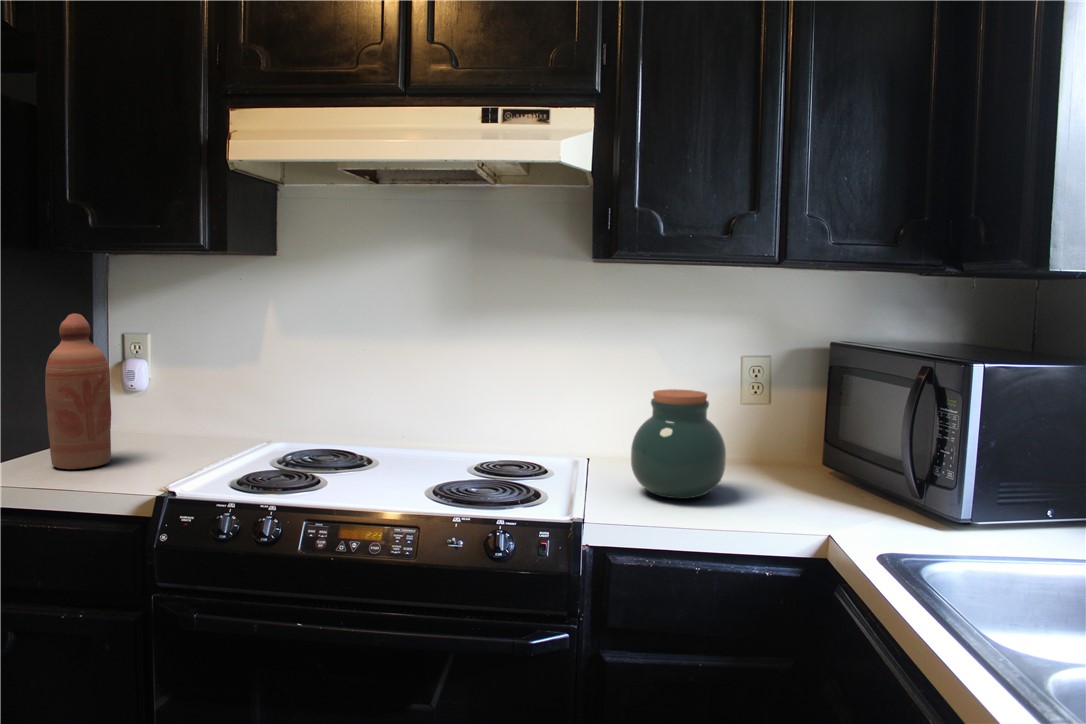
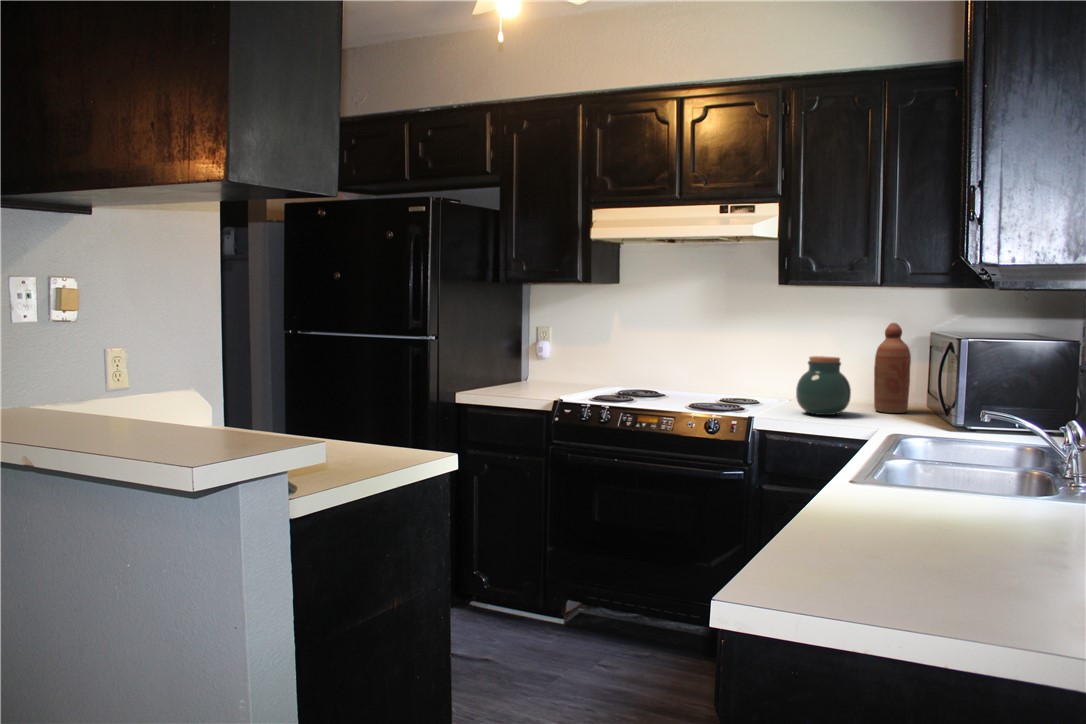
bottle: present [45,314,111,469] -> present [874,323,911,413]

